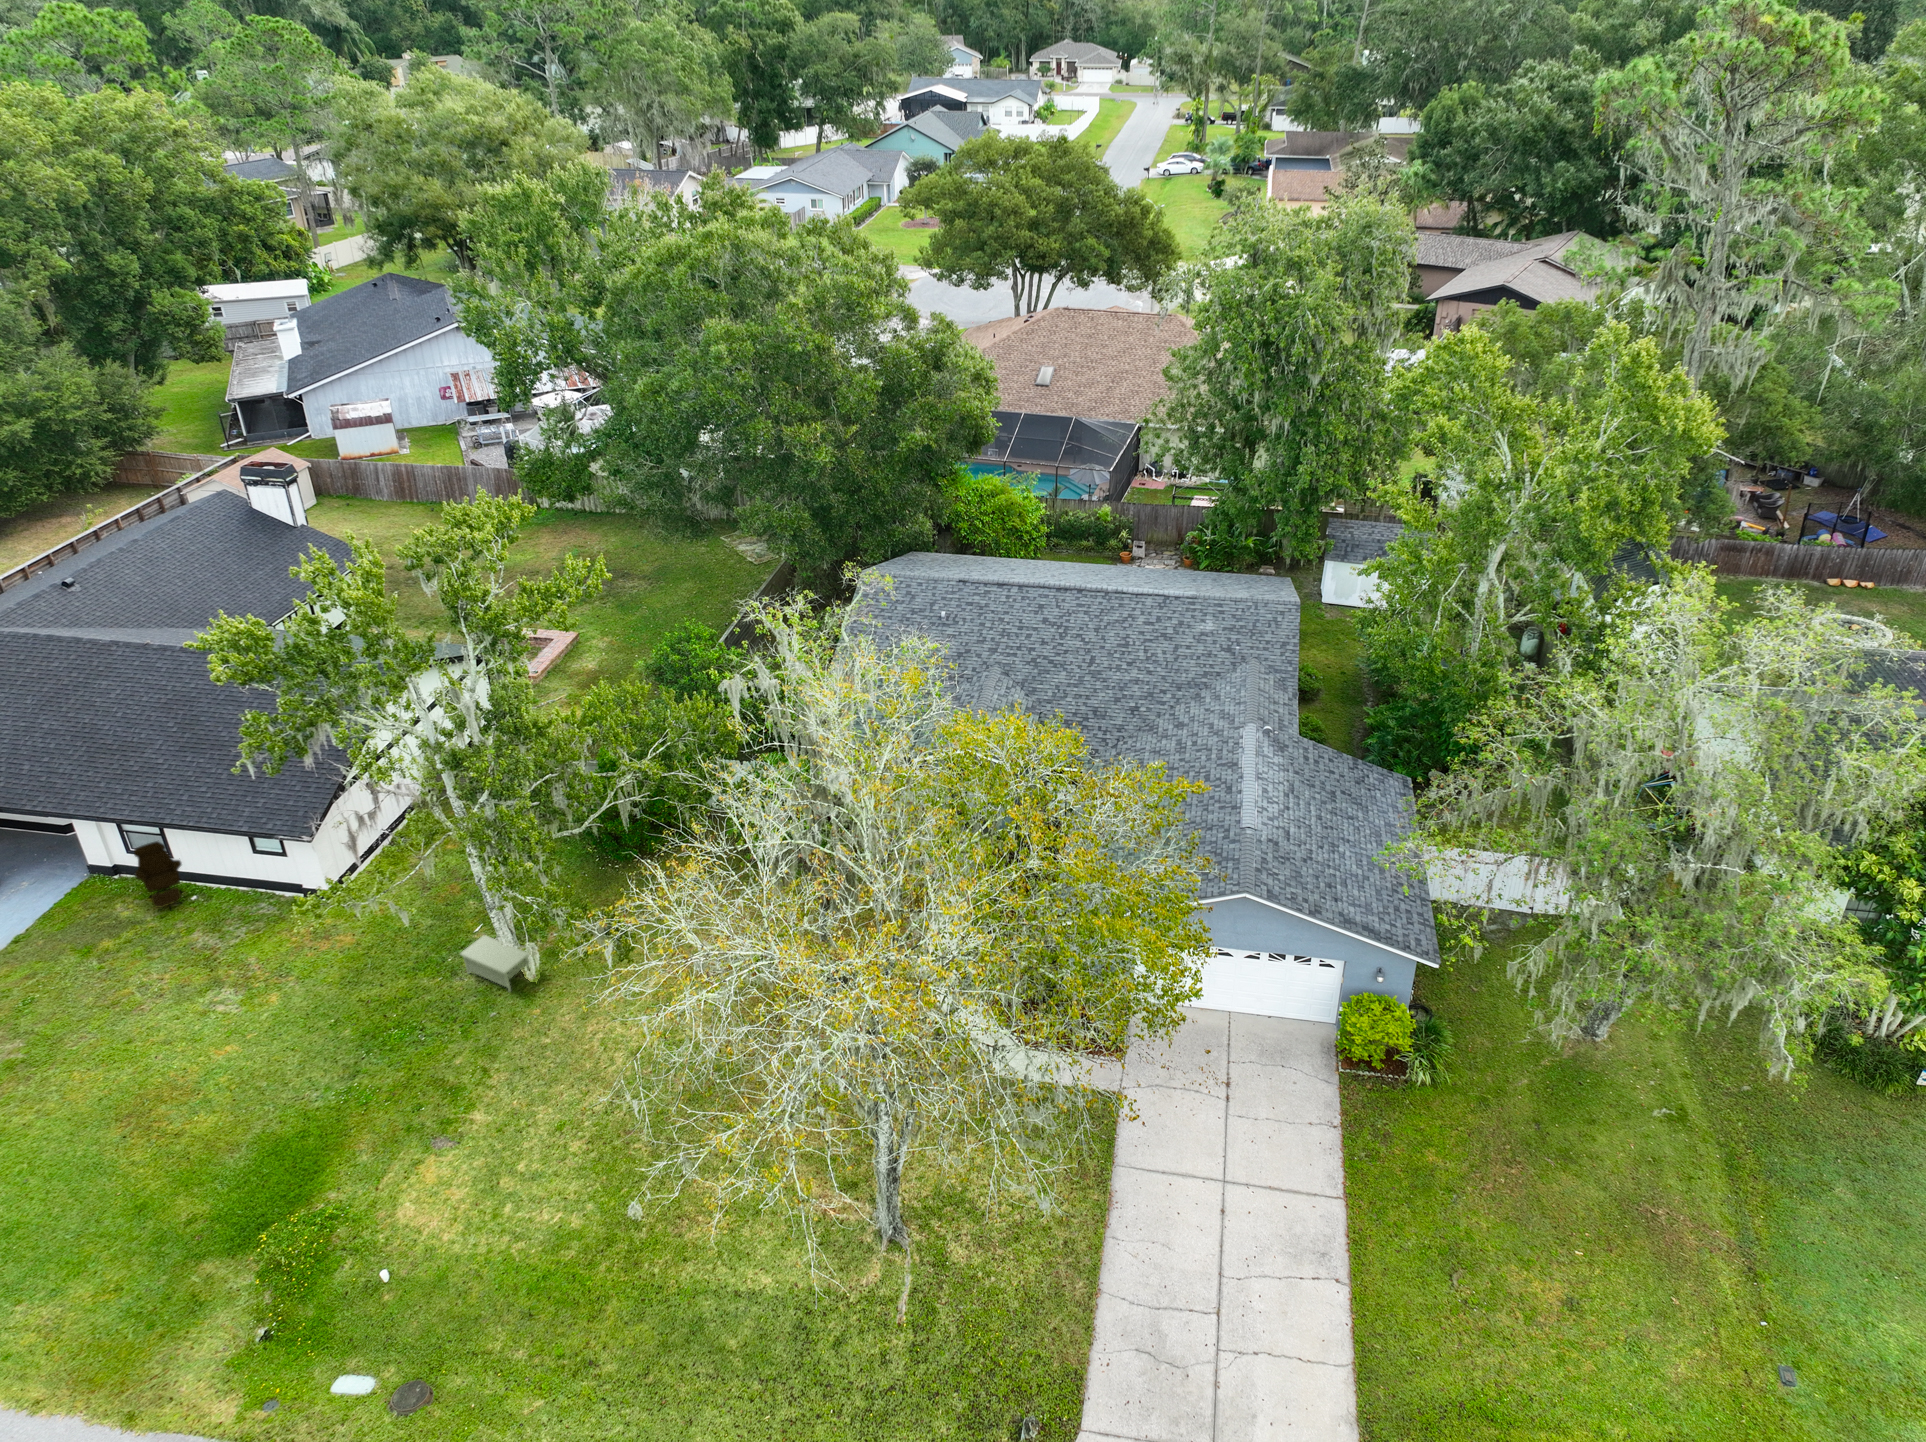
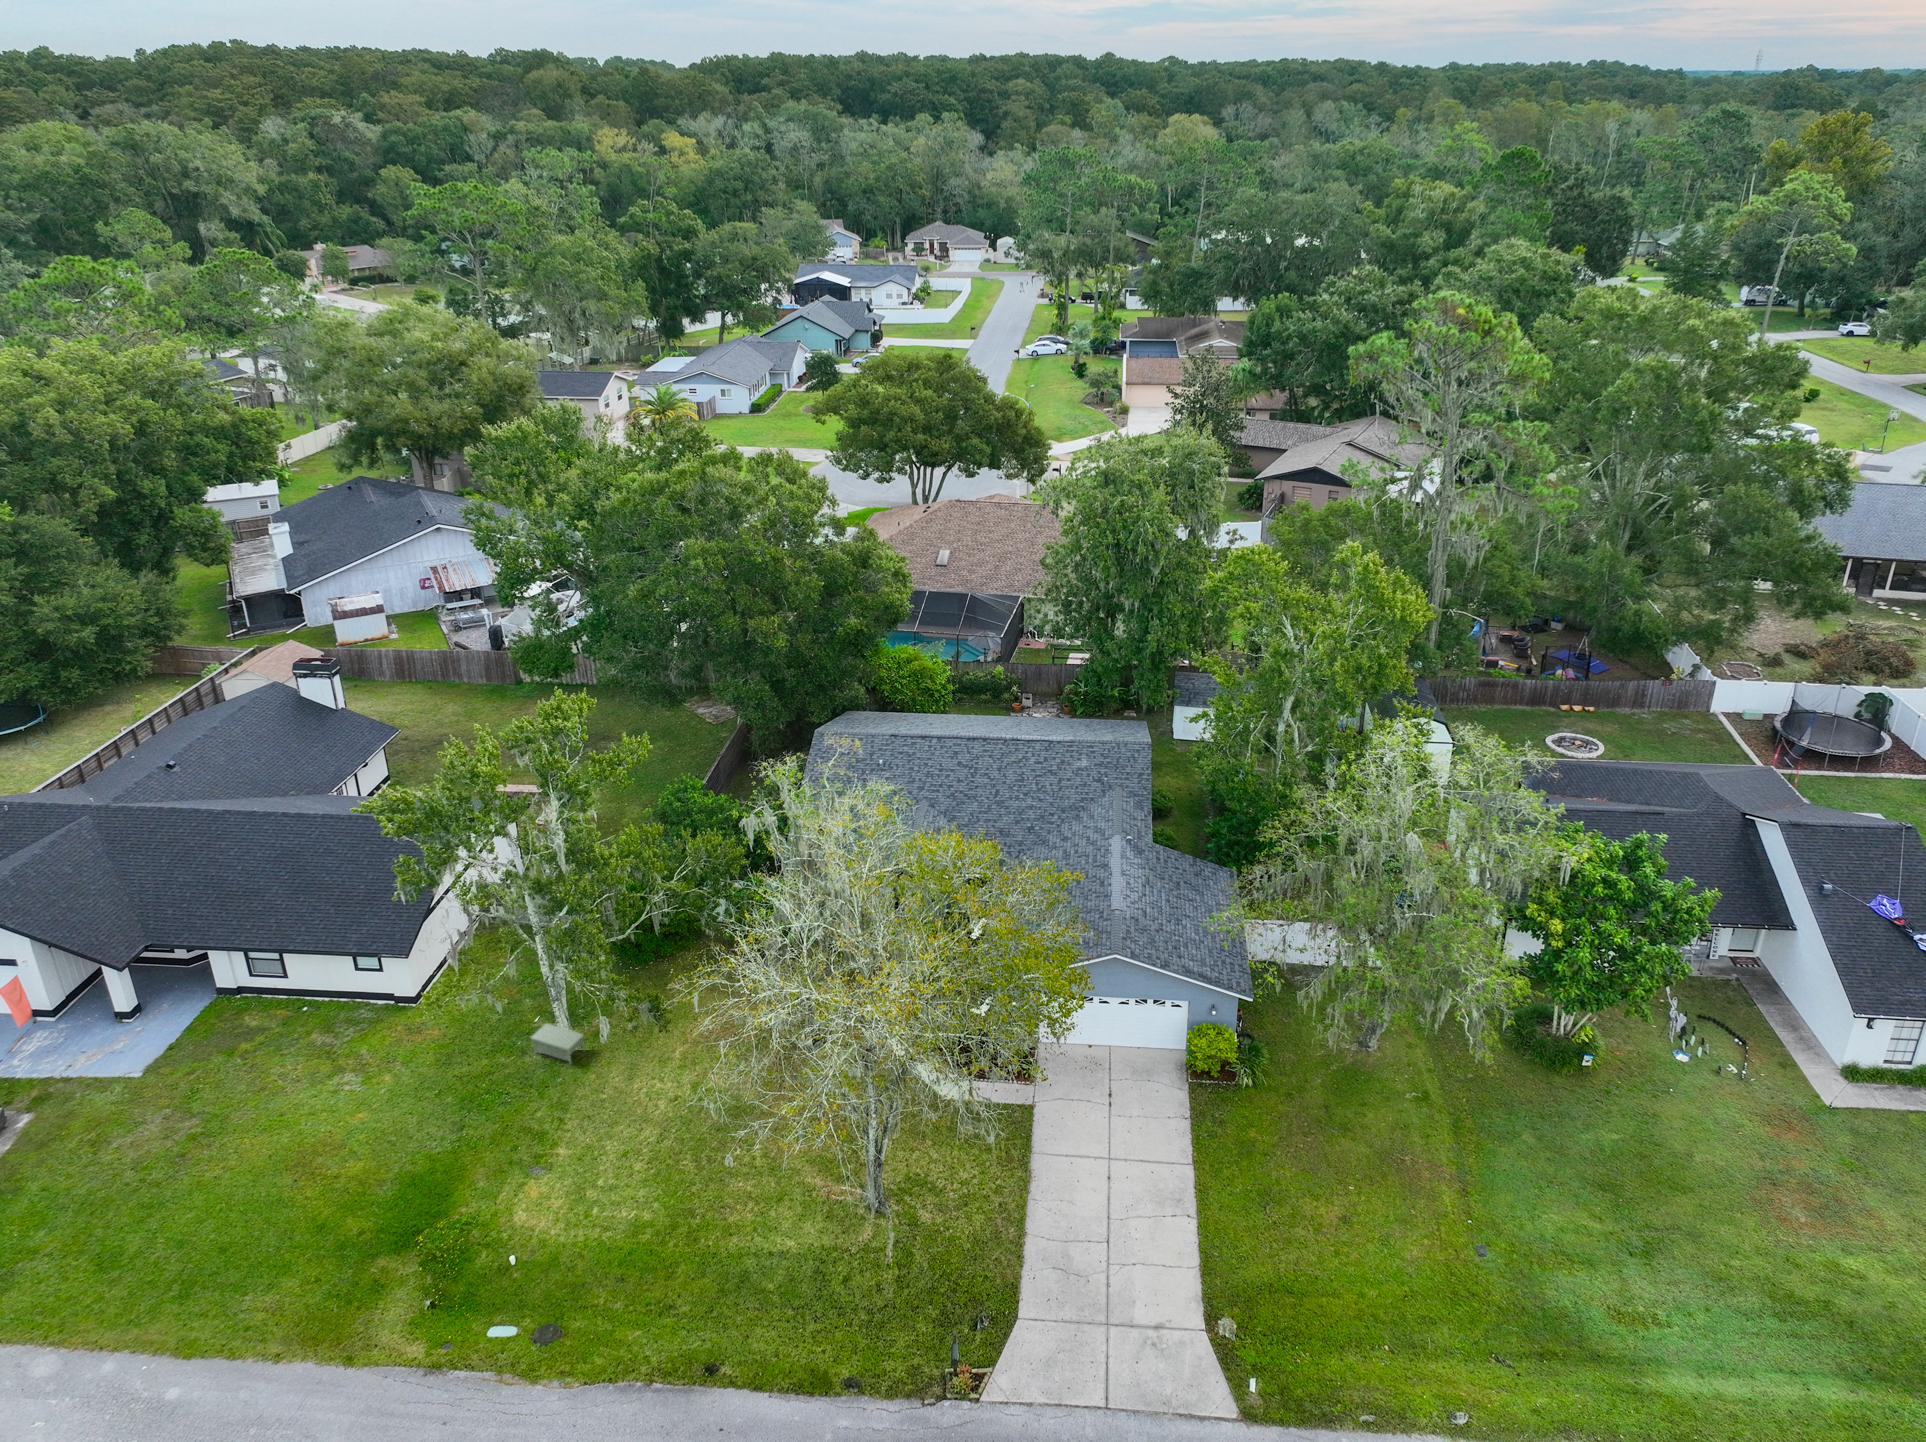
lounge chair: present [134,841,181,909] -> none [255,966,294,1022]

